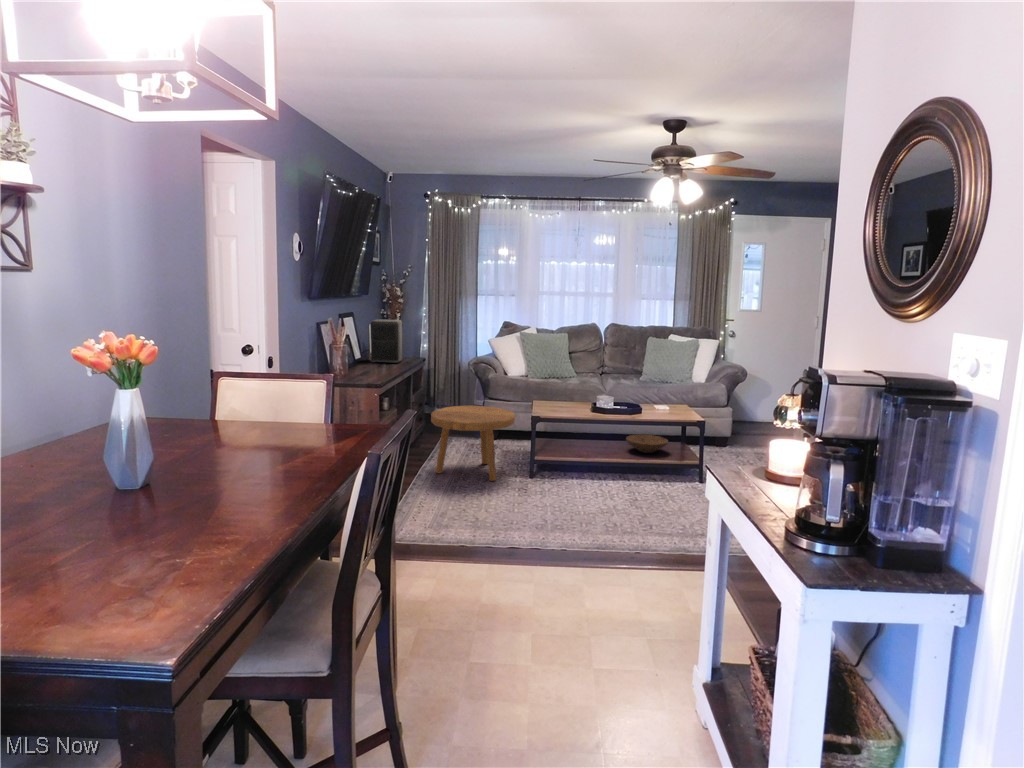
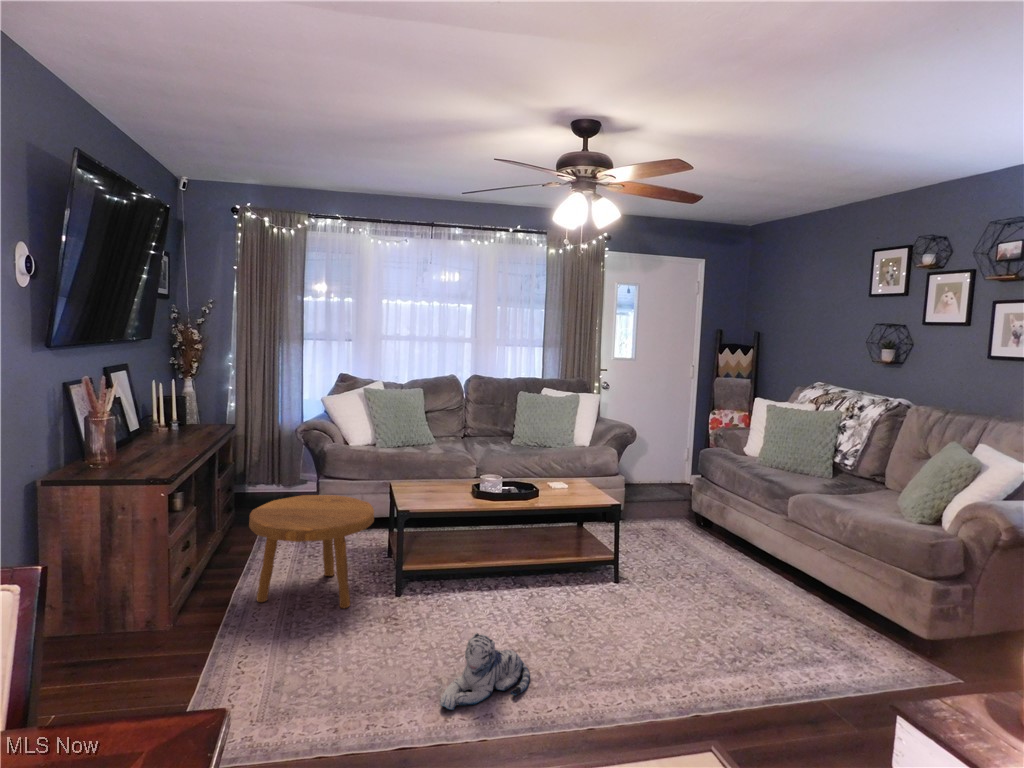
speaker: present [370,320,403,363] -> none [151,373,202,436]
wooden bowl: present [626,435,668,453] -> none [519,519,572,546]
plush toy: none [542,488,609,533] -> present [440,633,530,710]

